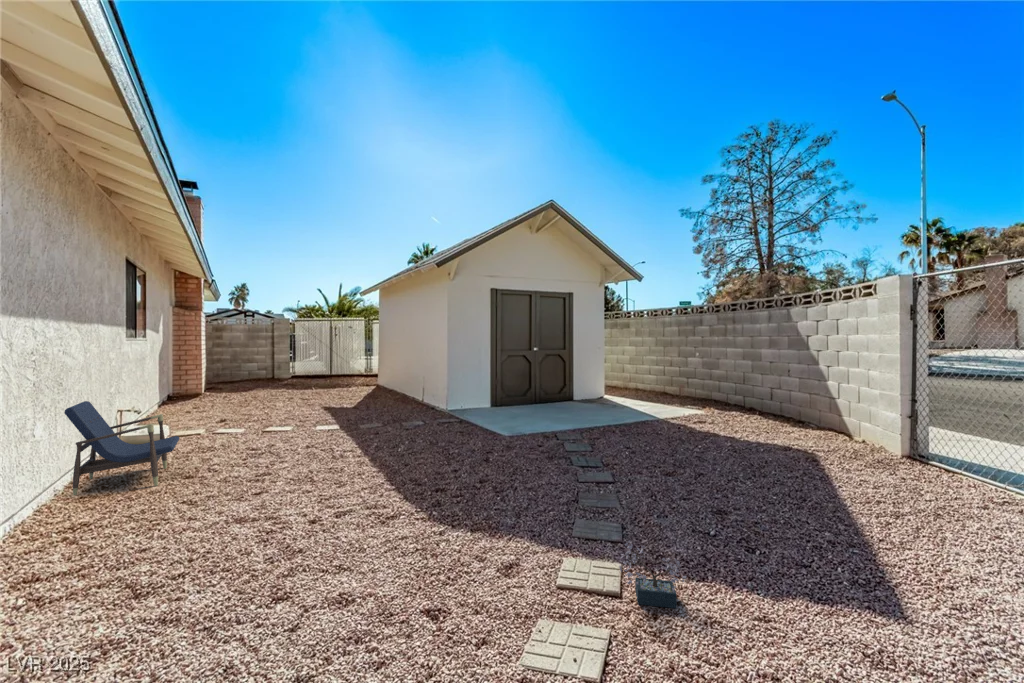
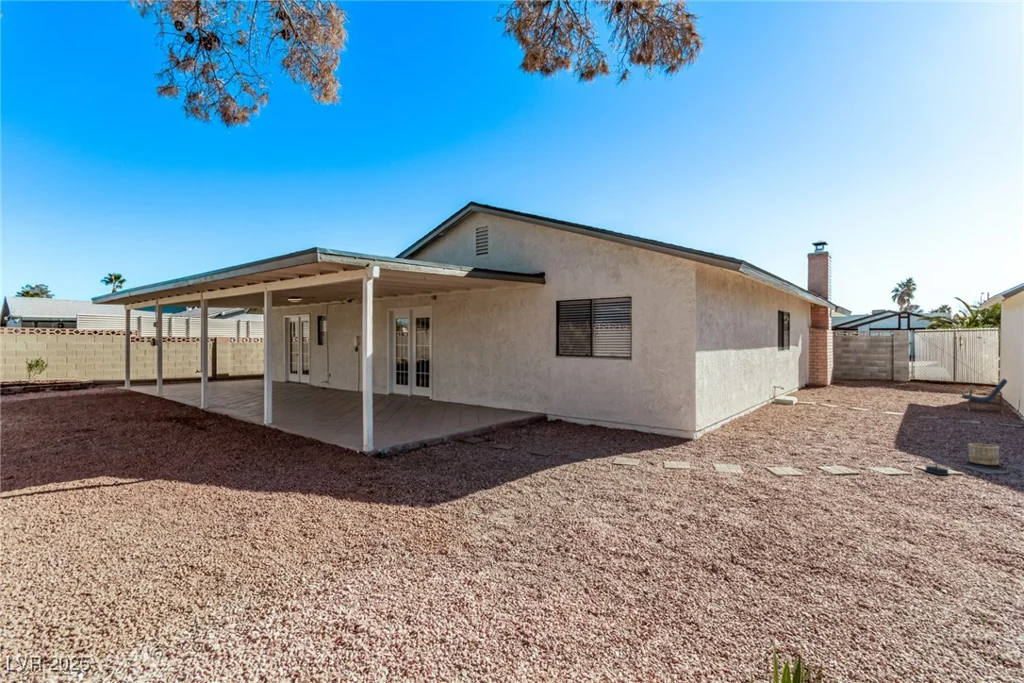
lounge chair: present [64,401,179,495] -> present [962,379,1007,413]
wooden bucket: none [573,474,615,519] -> present [968,443,999,465]

